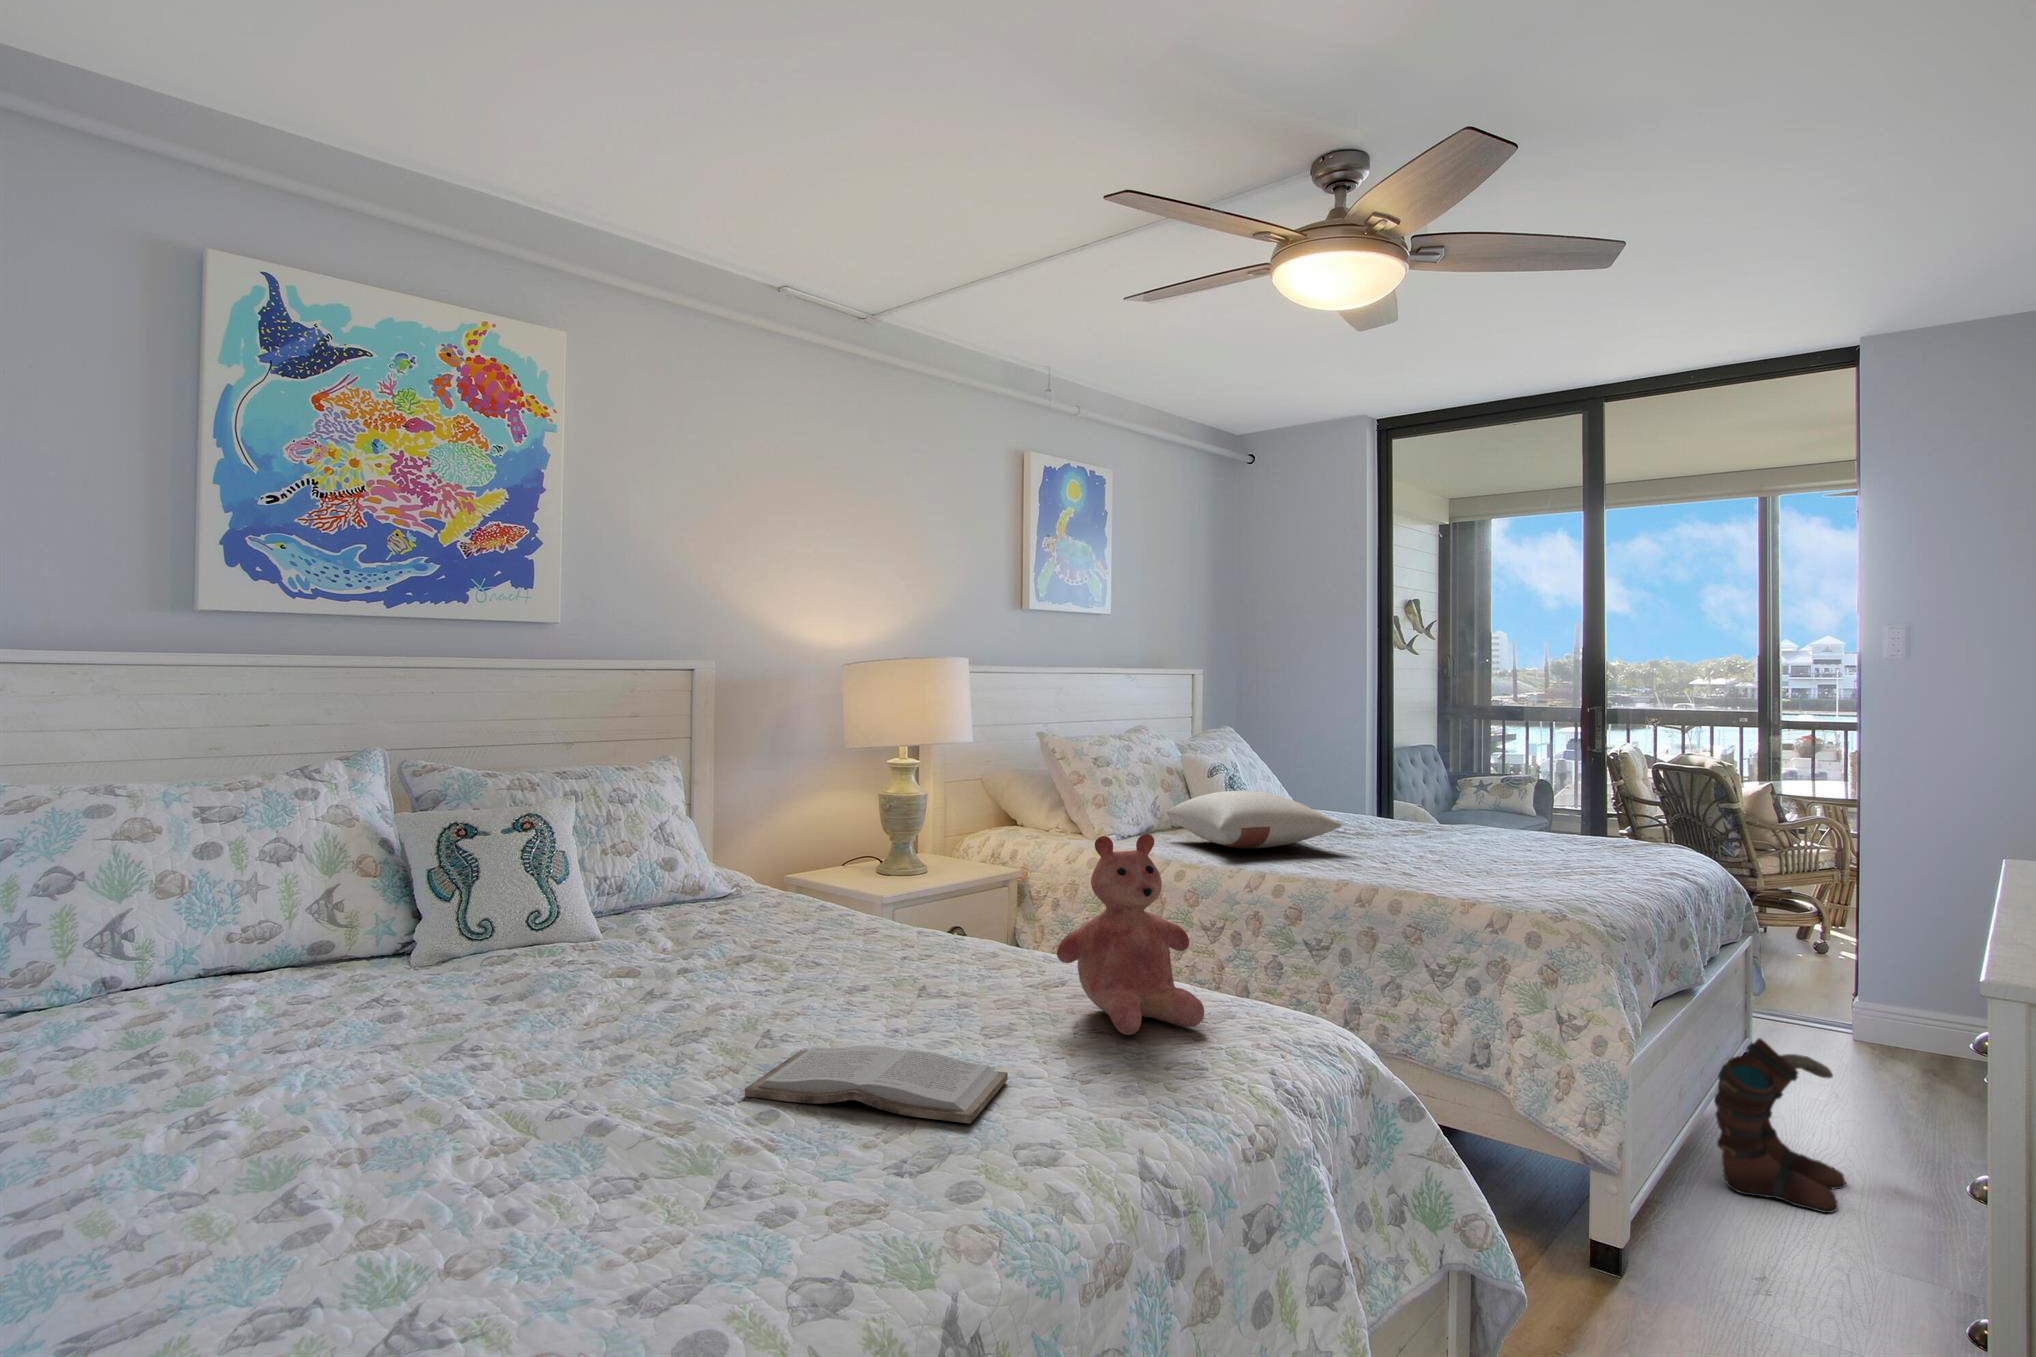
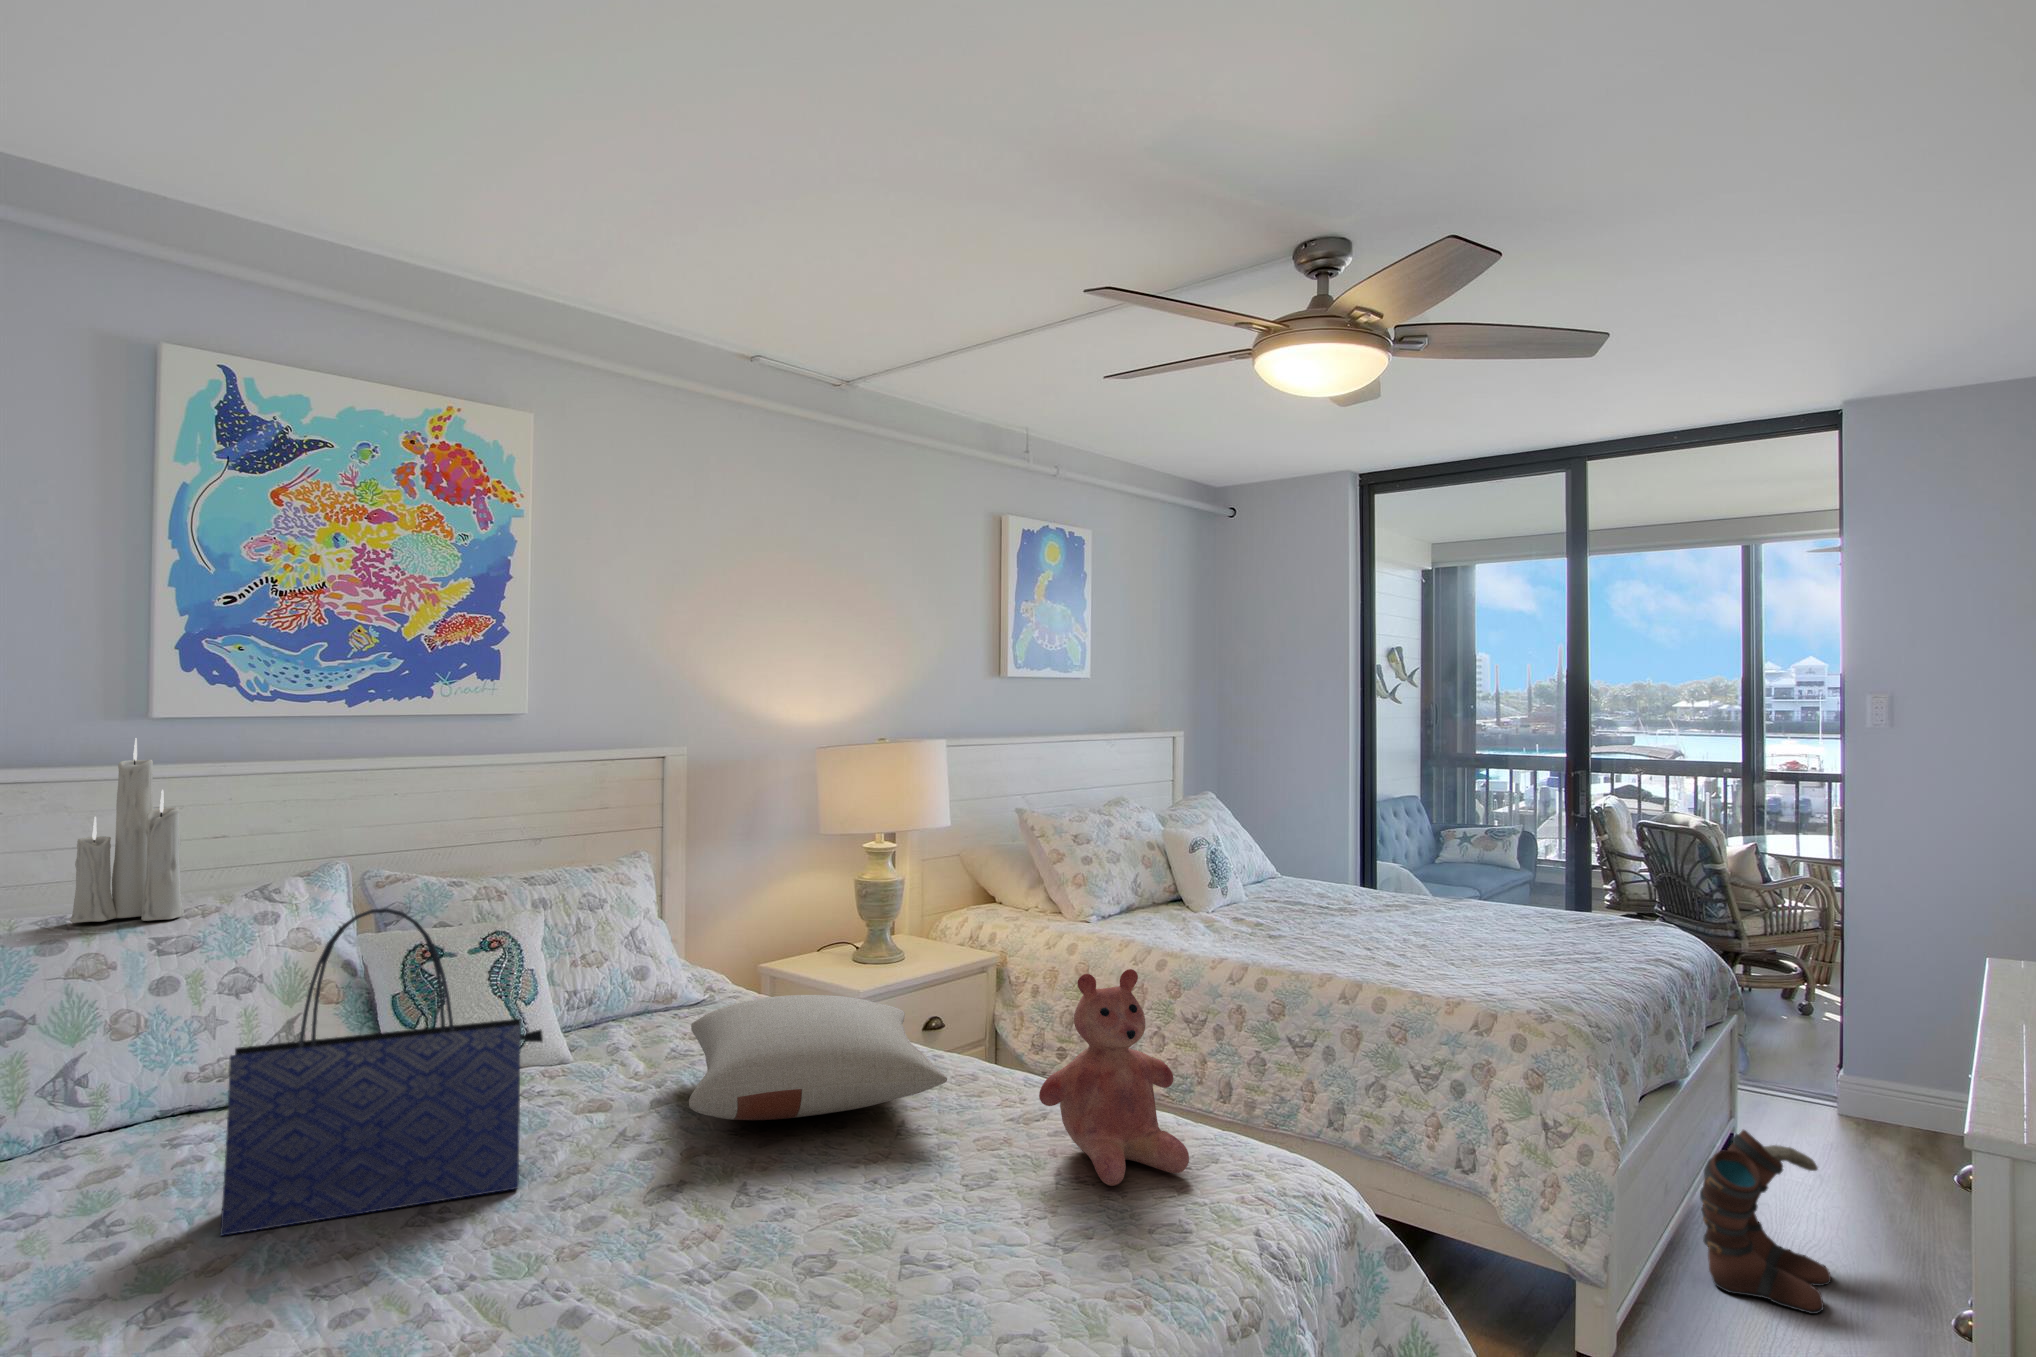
candle: none [120,606,228,790] -> present [70,738,184,923]
tote bag: none [263,758,573,1063] -> present [220,908,543,1236]
pillow: present [1167,791,1342,849] -> present [689,995,947,1120]
book: present [745,1046,1008,1123] -> none [721,1210,990,1310]

